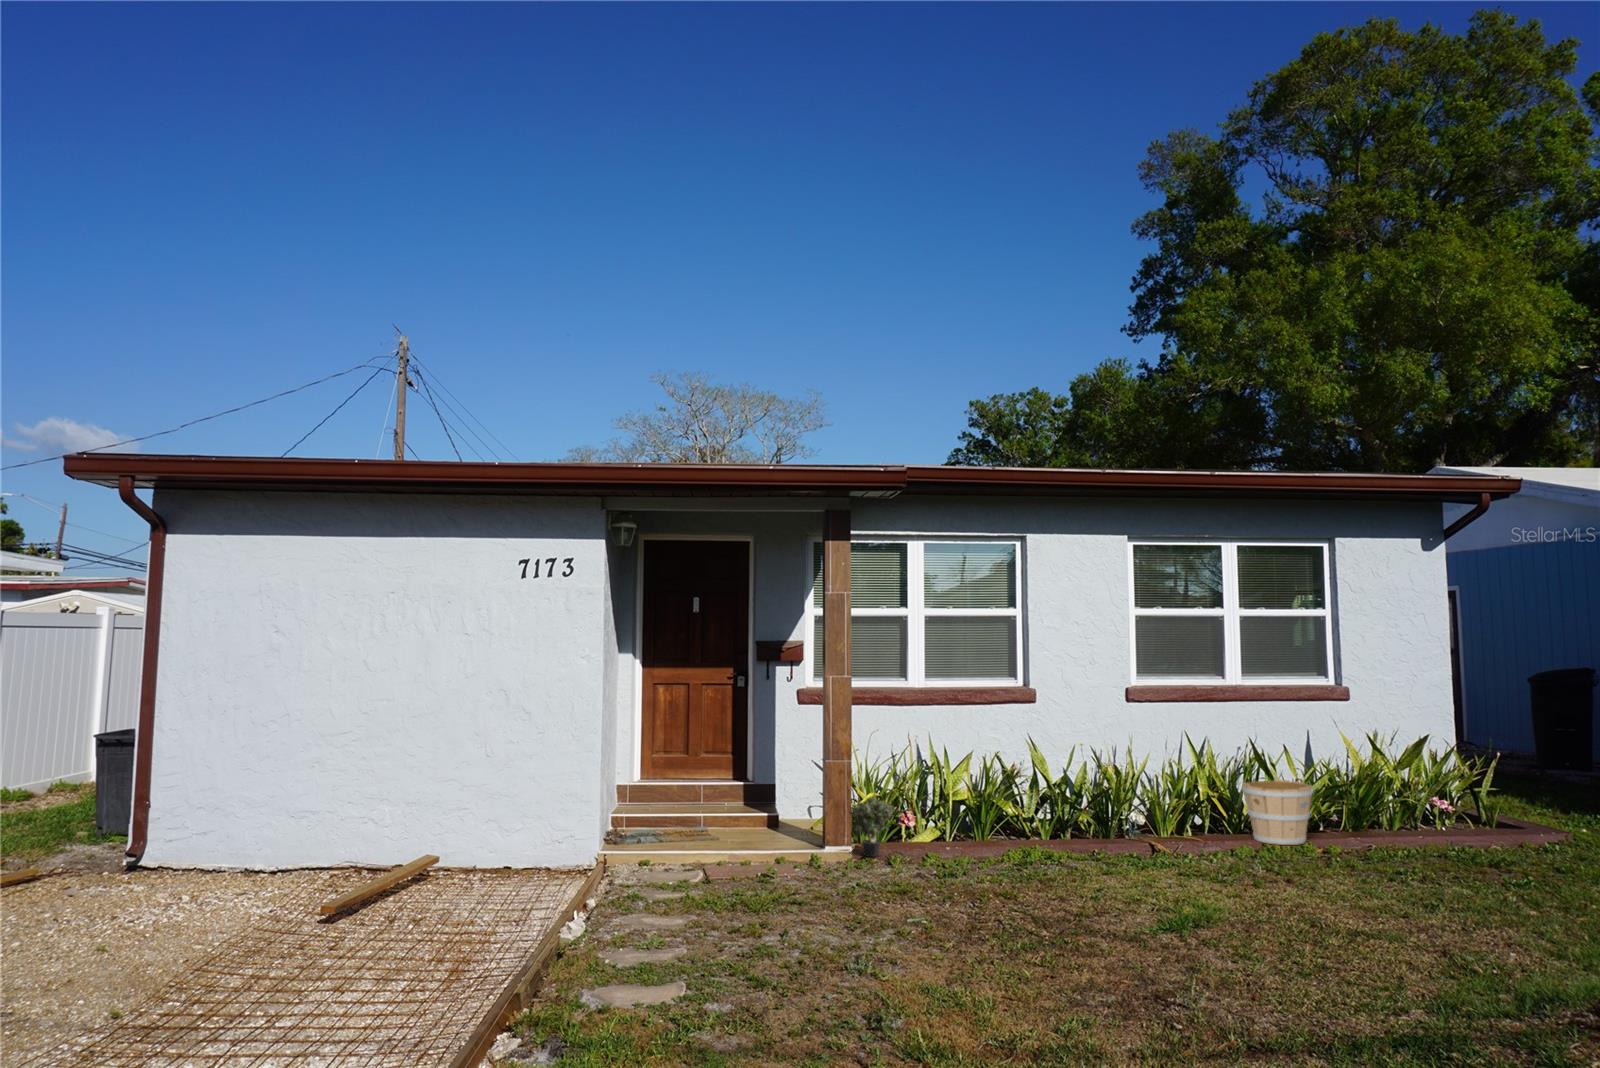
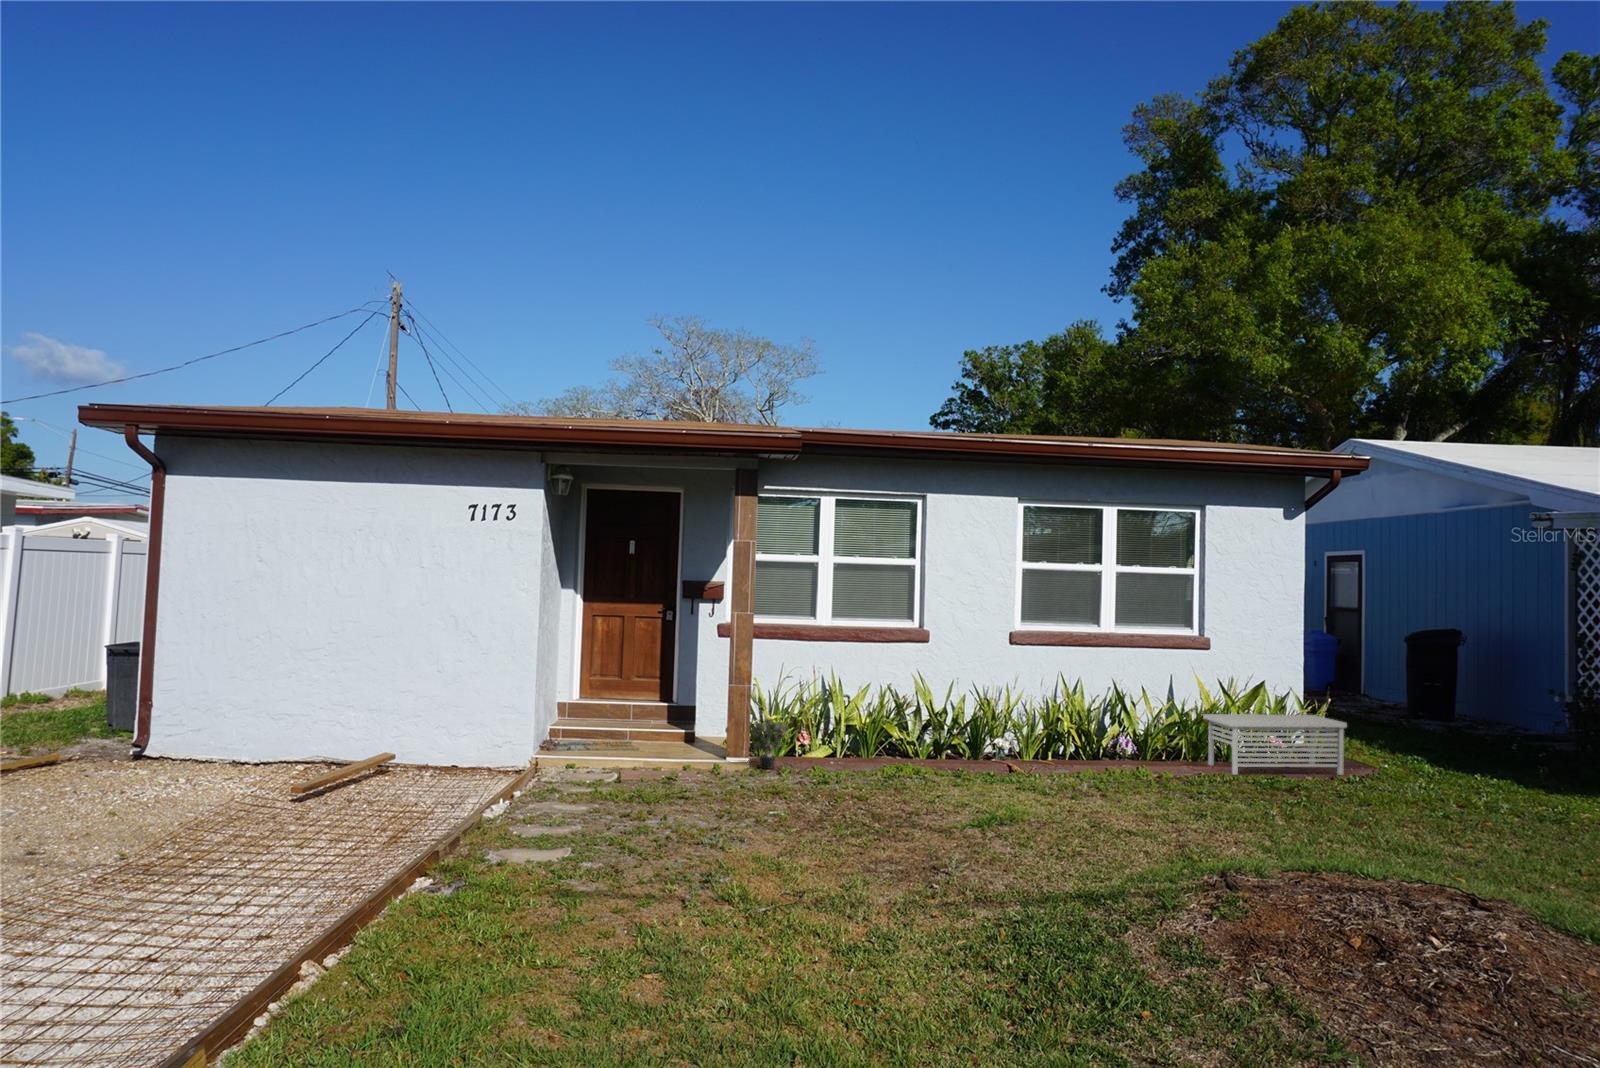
storage bench: none [1356,772,1530,846] -> present [1203,714,1347,775]
wooden bucket: present [1242,779,1314,845] -> none [1098,715,1159,771]

